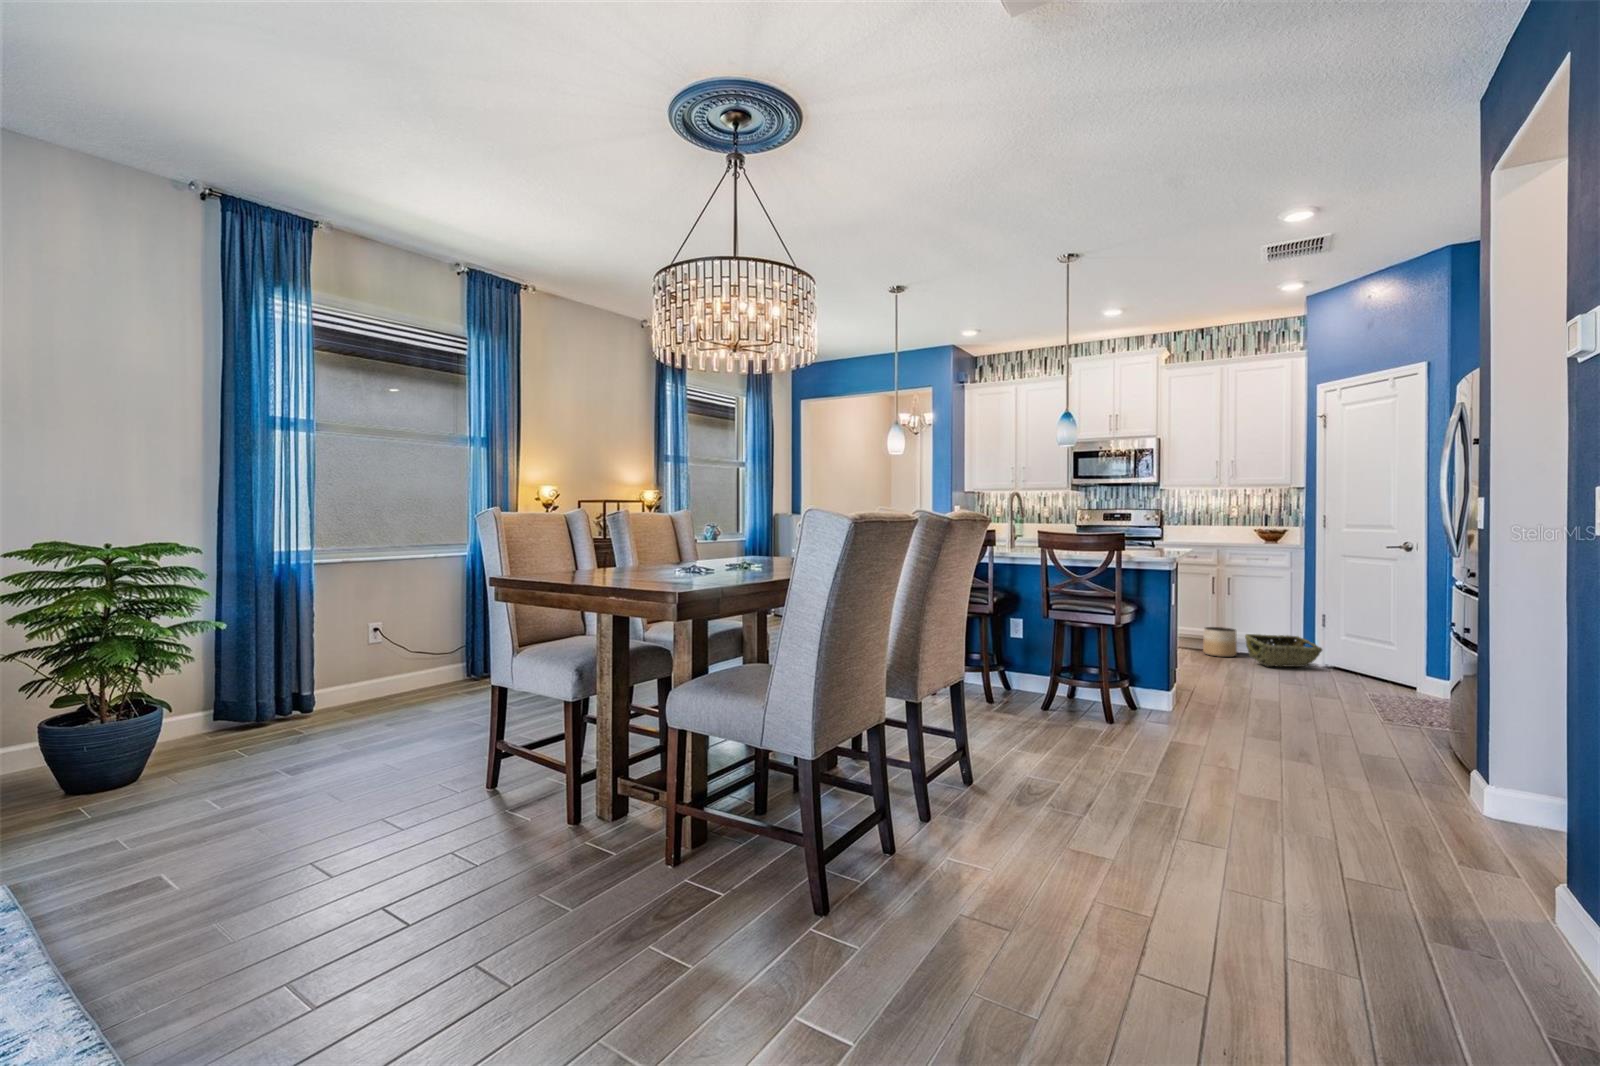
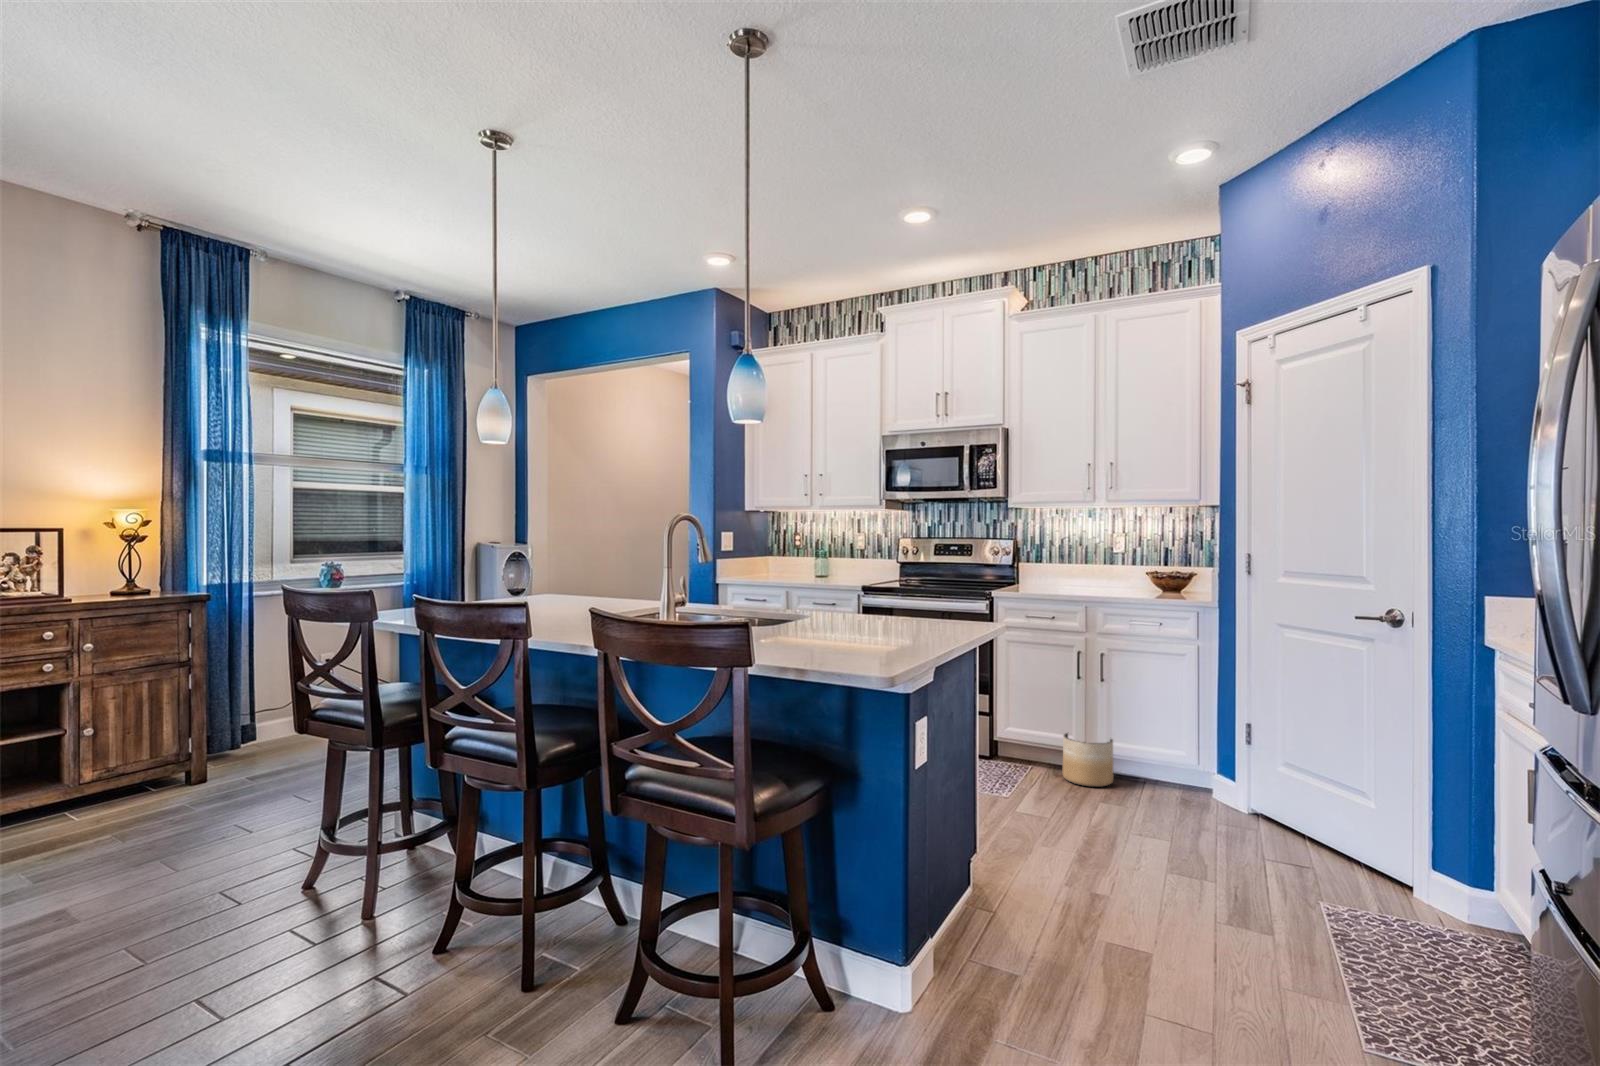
woven basket: present [1245,634,1322,667] -> none [1120,753,1247,817]

